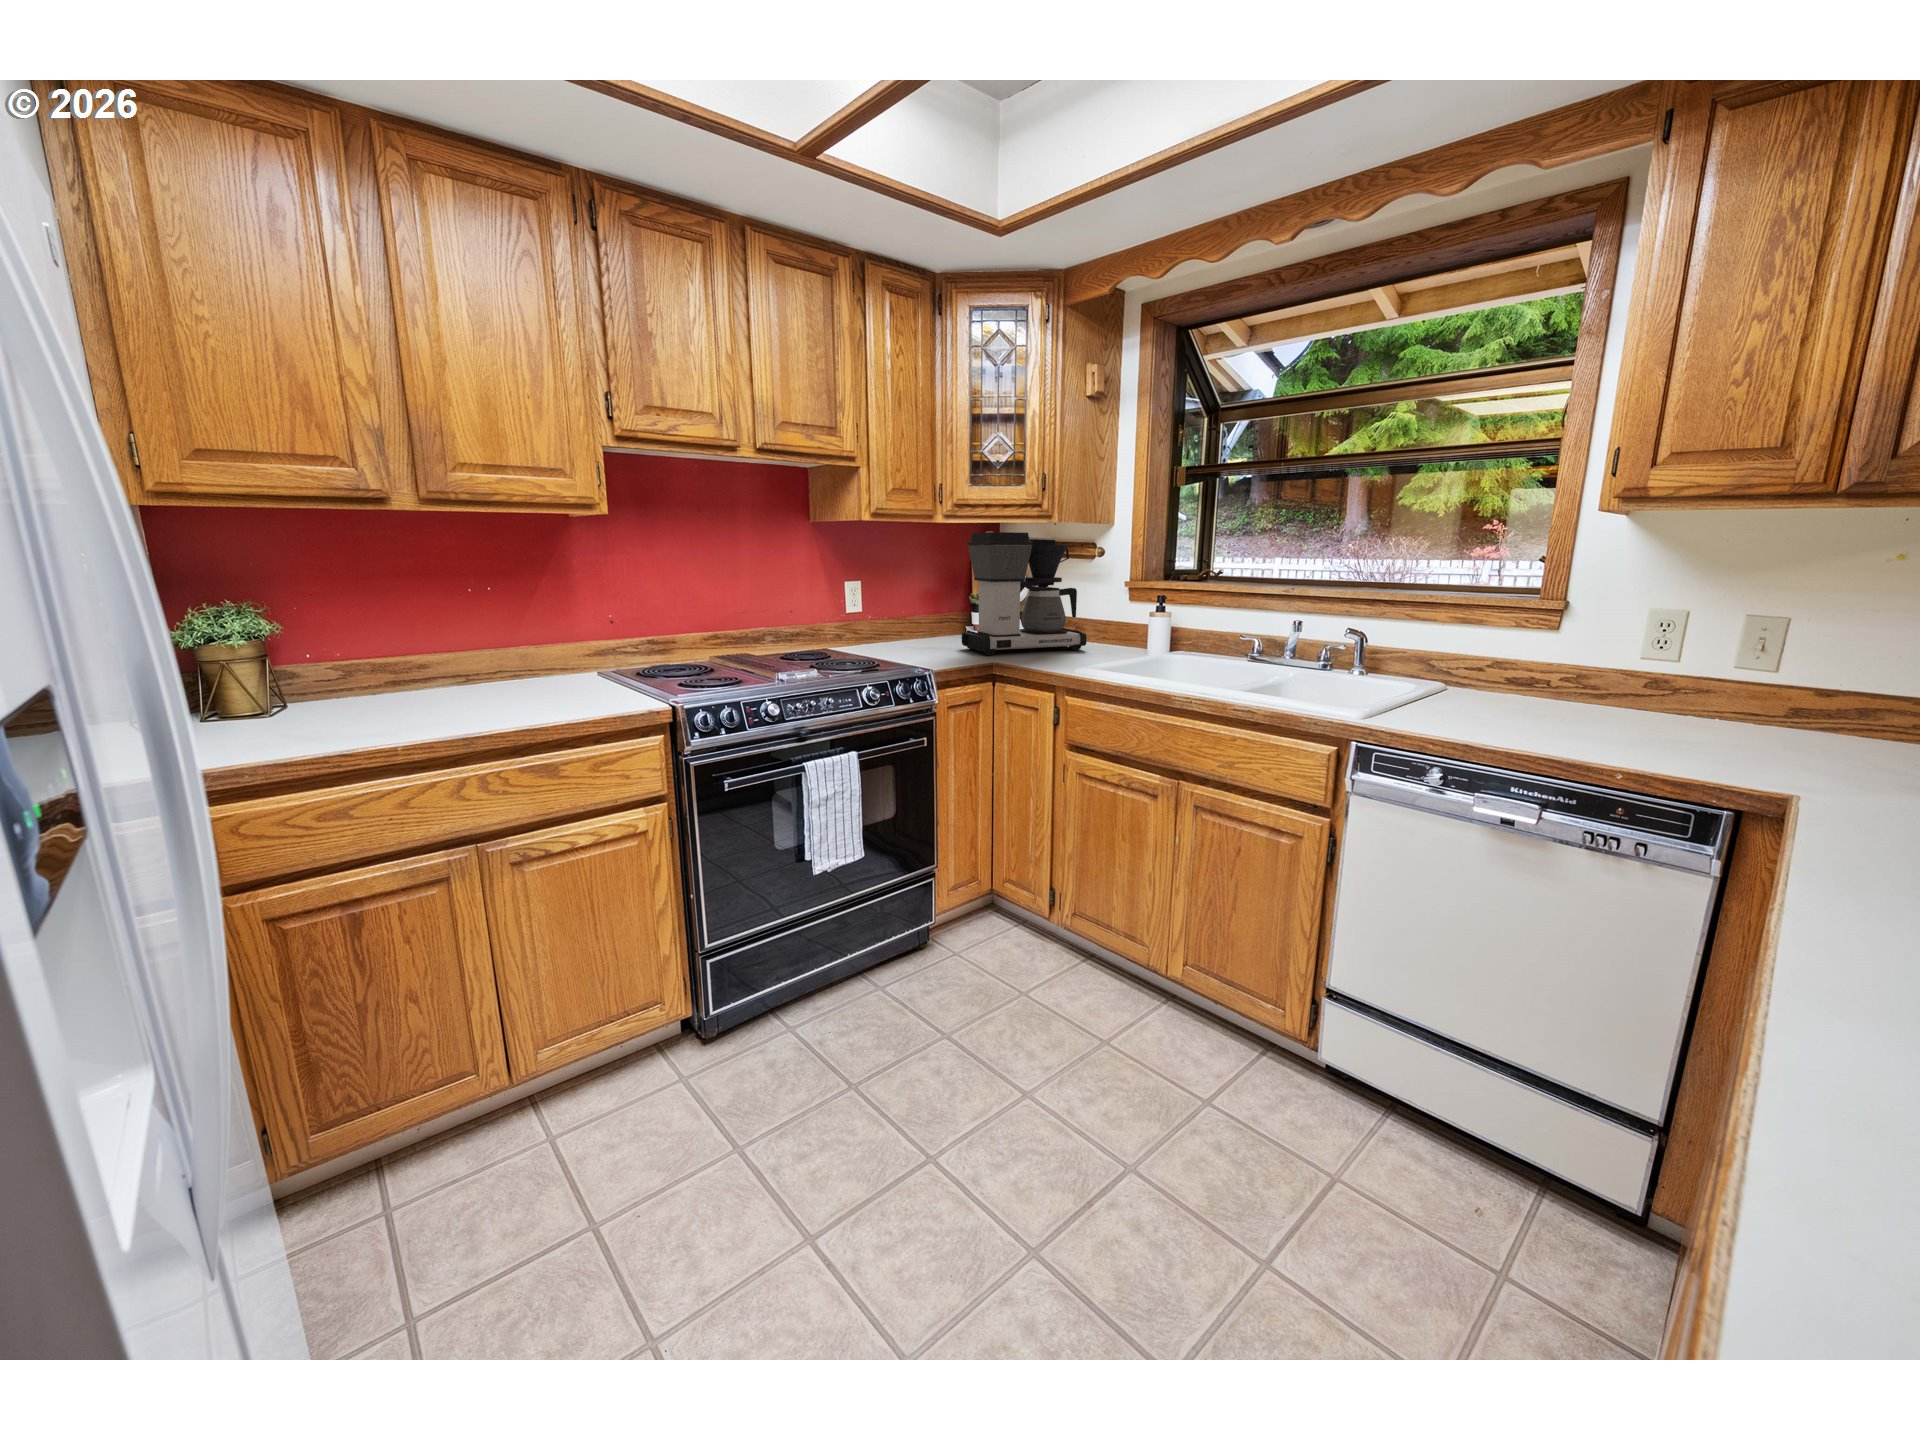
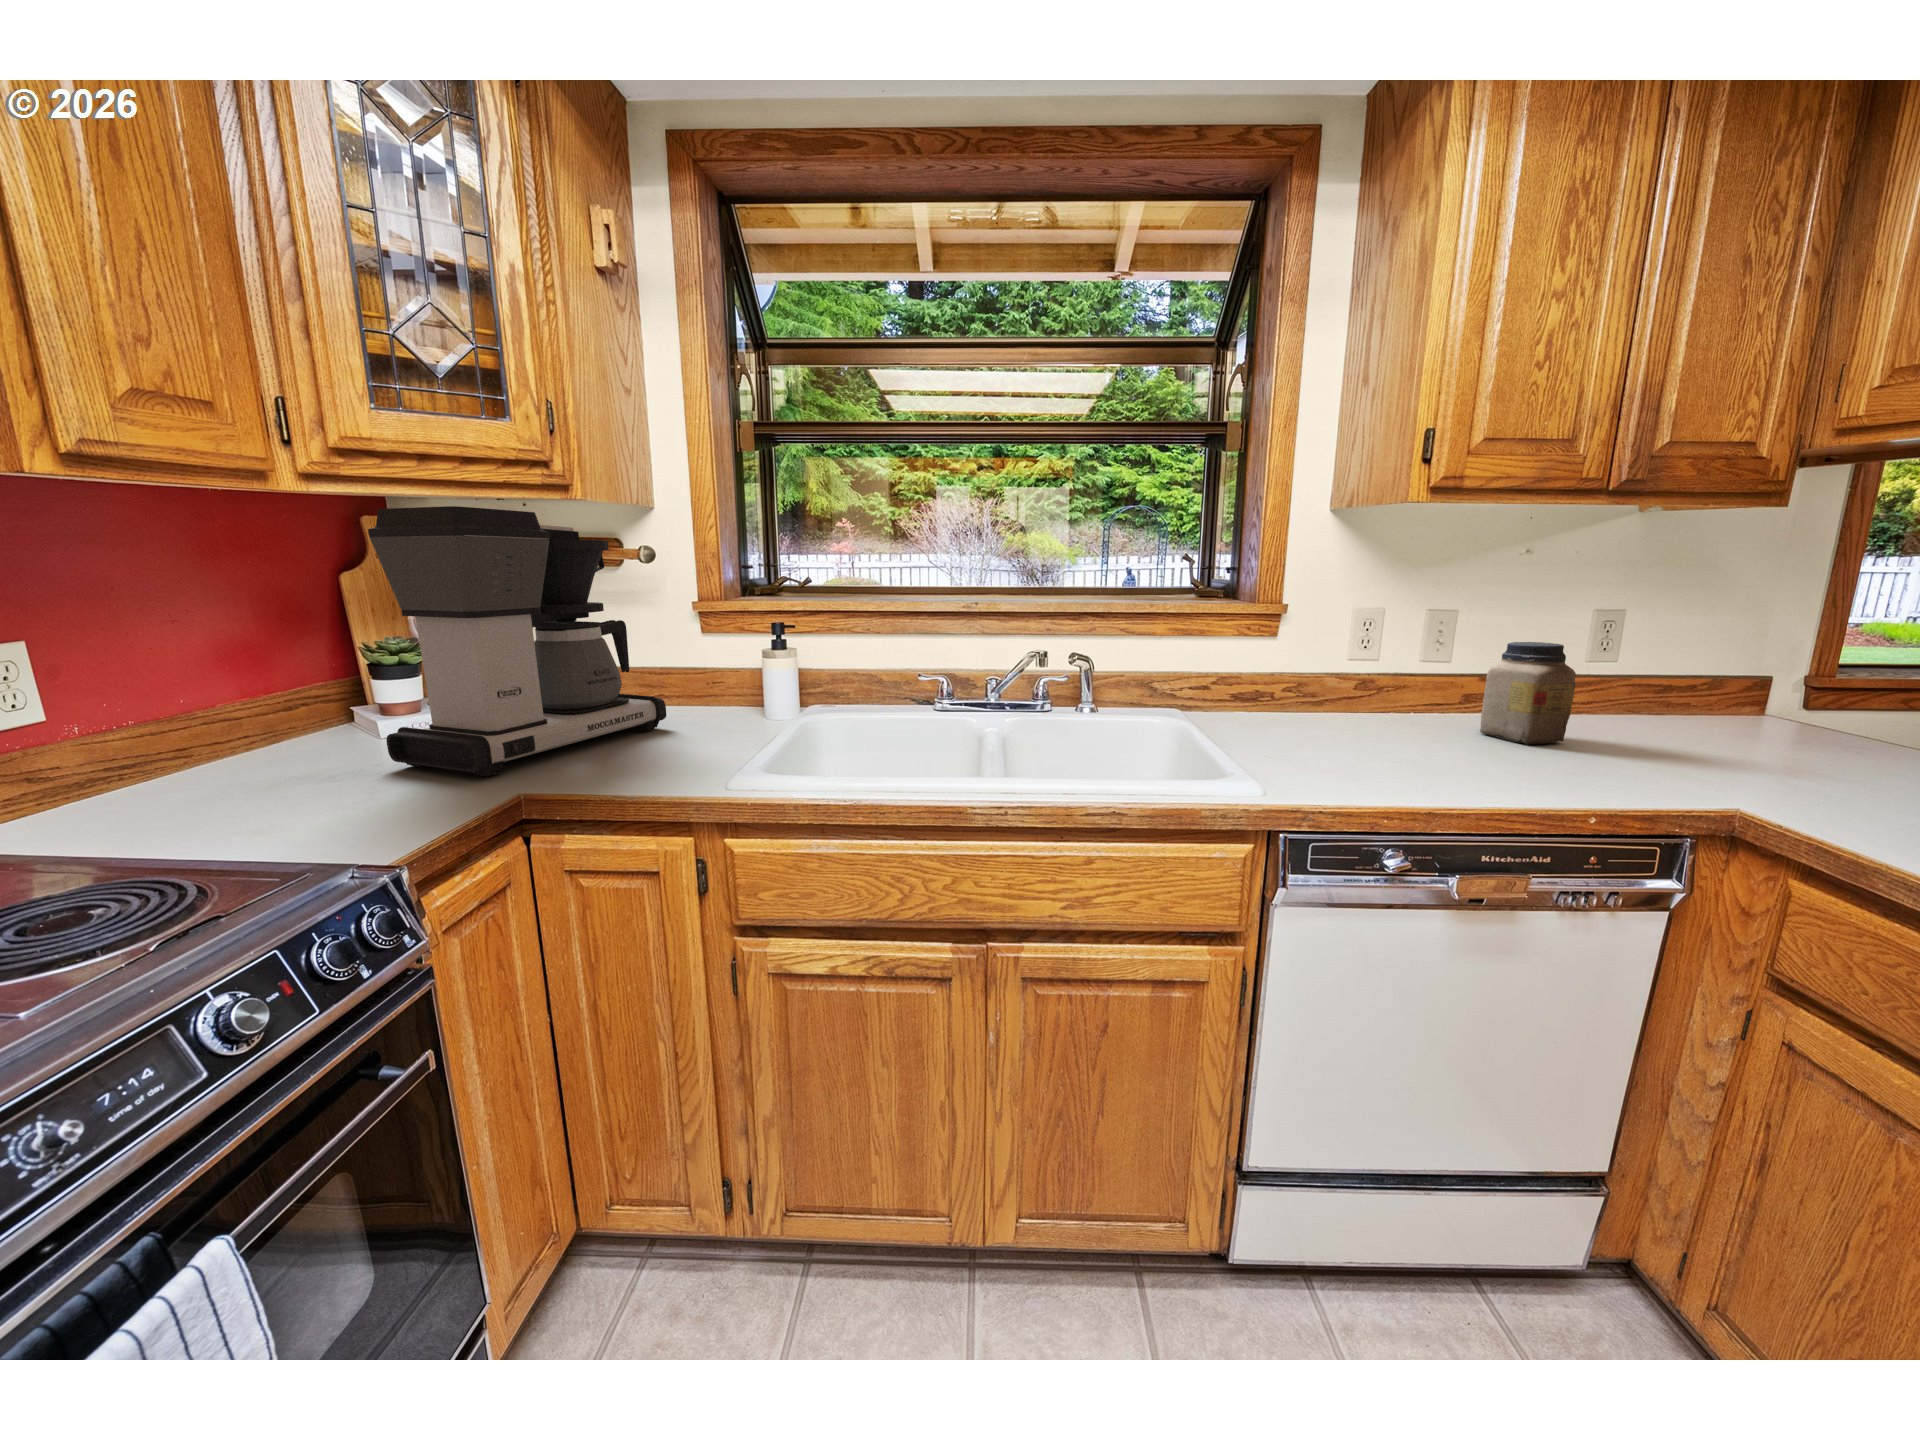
jar: none [1768,649,1884,760] -> present [1480,642,1576,745]

